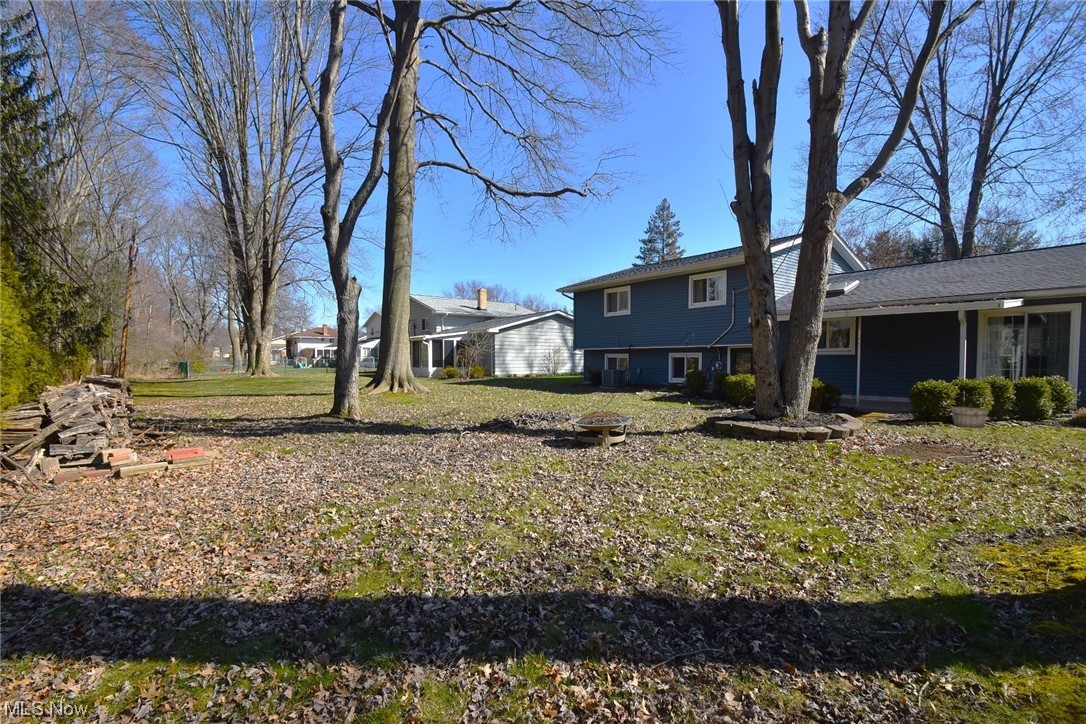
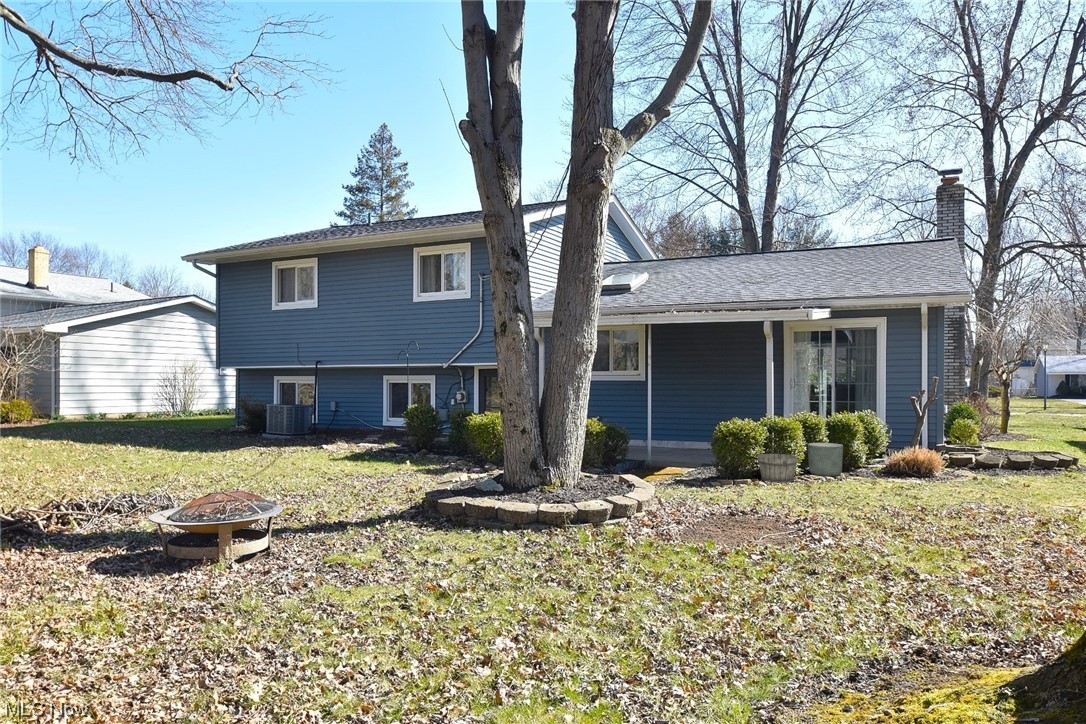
planter: none [999,401,1035,426] -> present [808,443,843,476]

